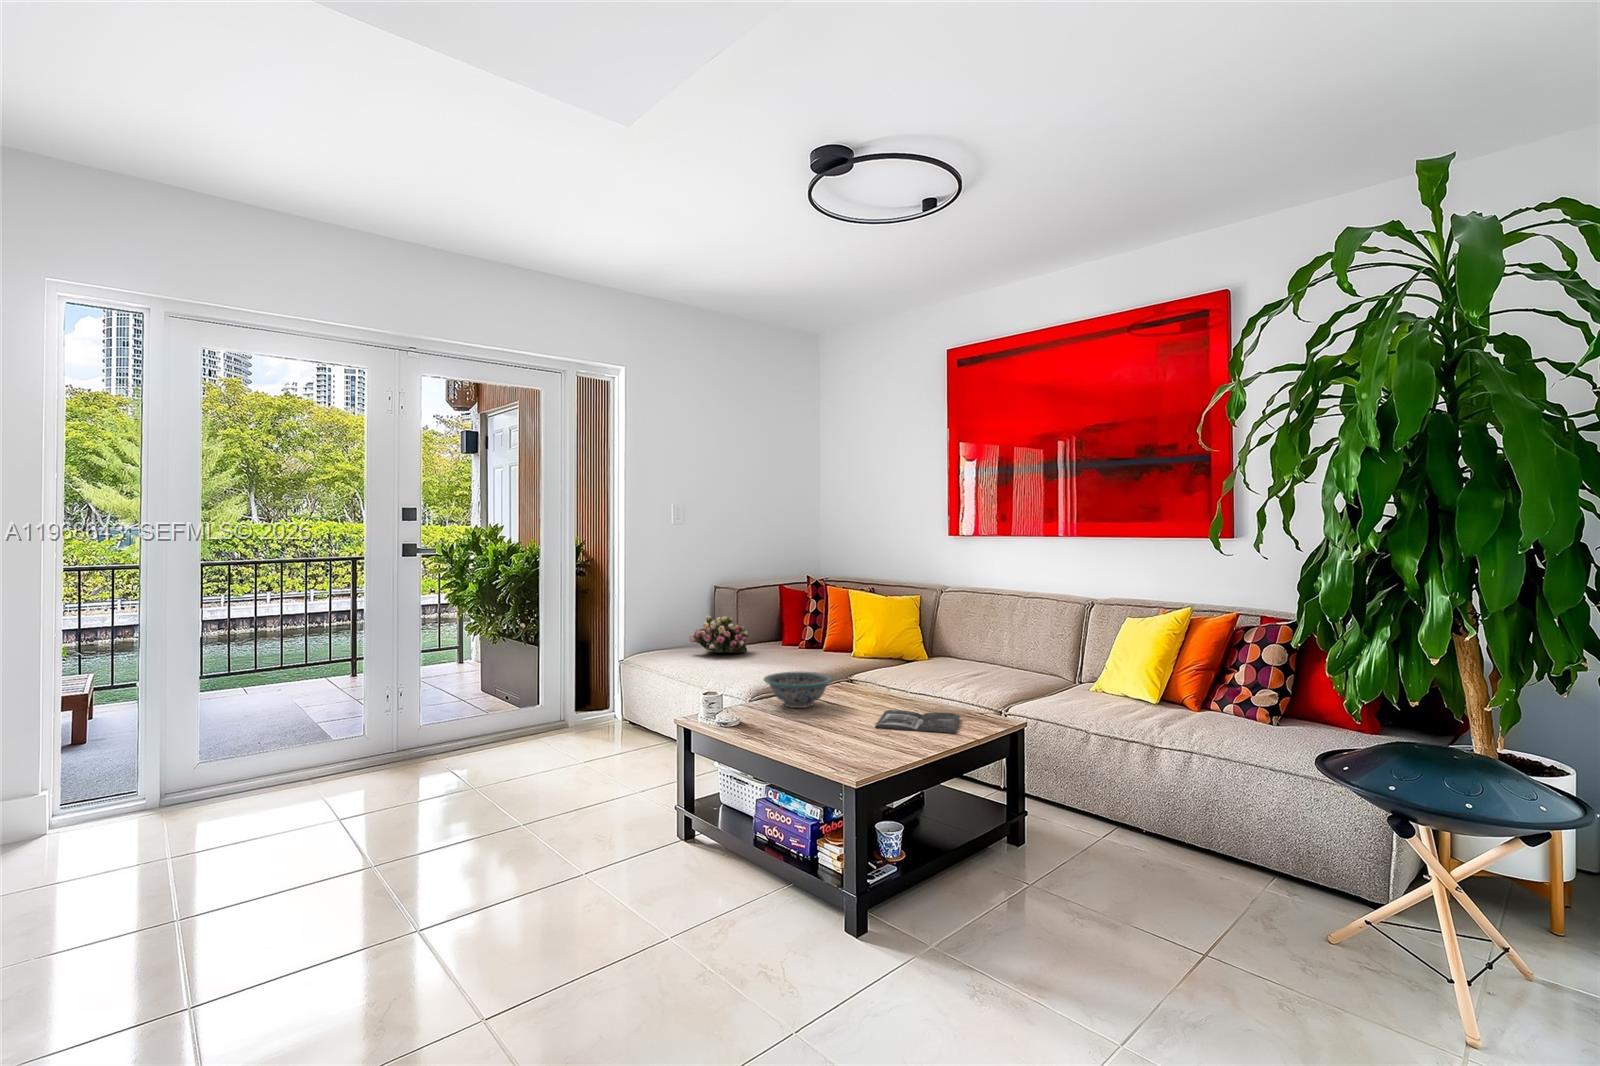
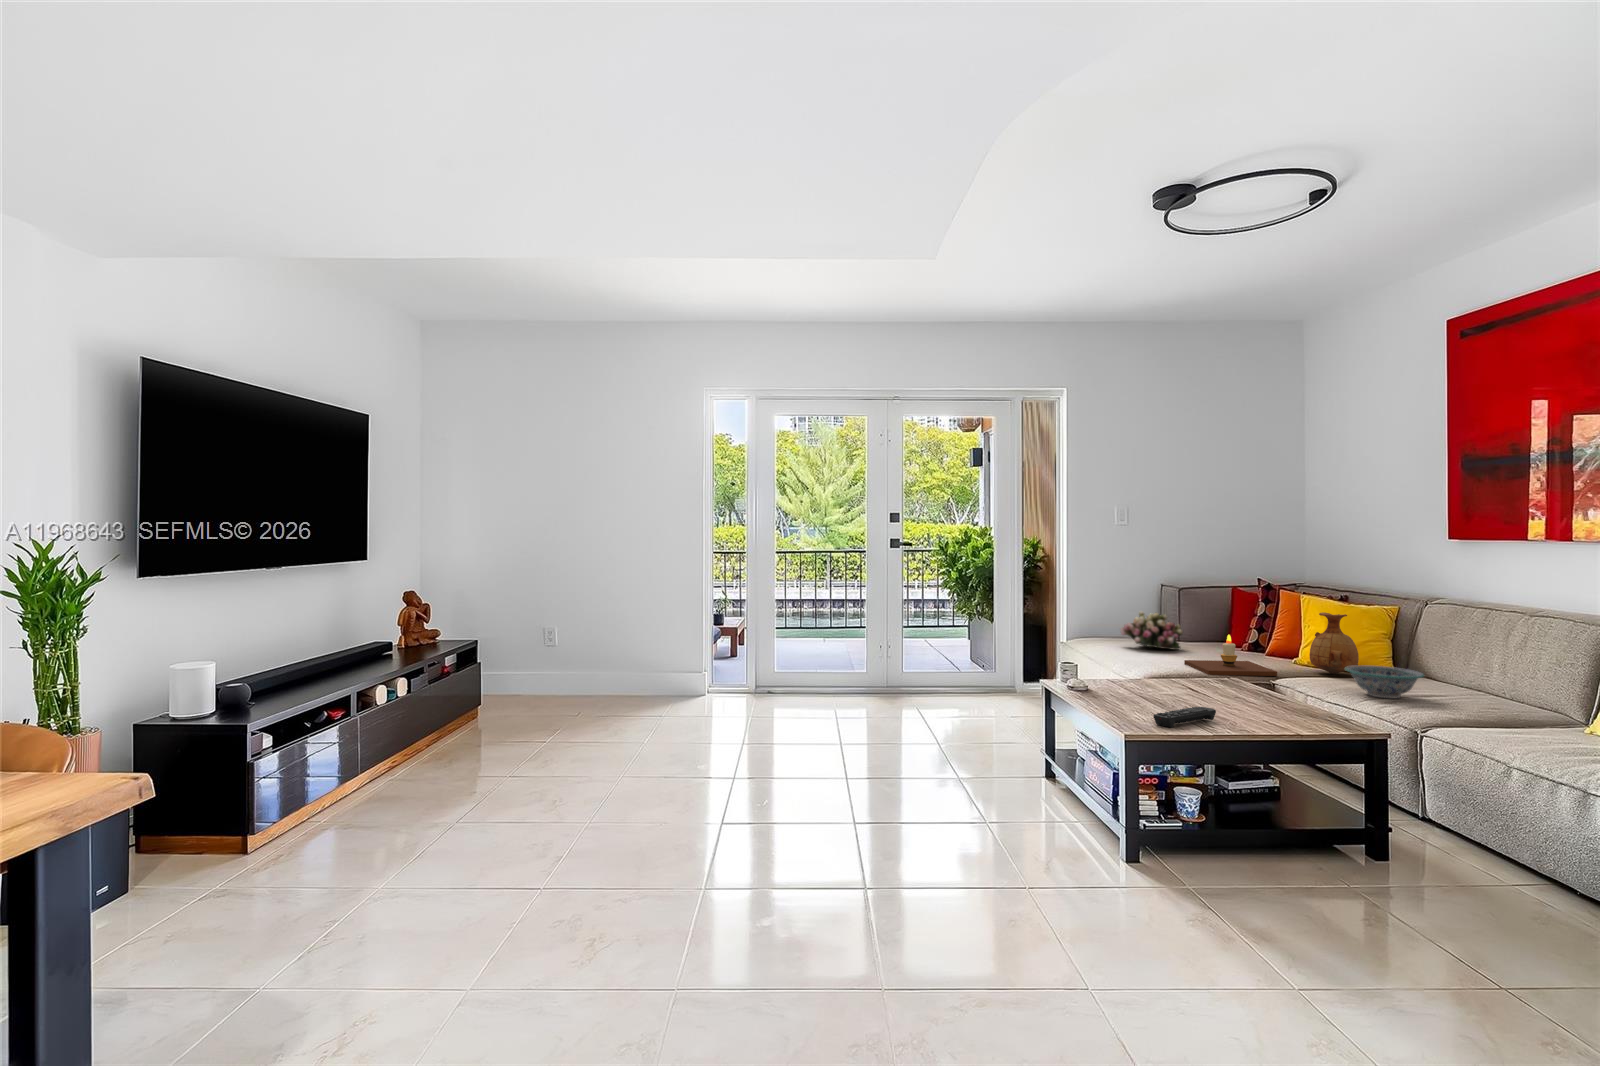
vase: none [873,606,911,663] -> present [1310,612,1359,674]
candle: none [771,634,860,679] -> present [1184,635,1277,676]
decorative bowl: present [763,671,833,708] -> present [1345,666,1424,698]
magazine: present [875,710,960,733] -> none [1211,703,1317,727]
remote control: none [852,724,894,758] -> present [1153,707,1216,728]

